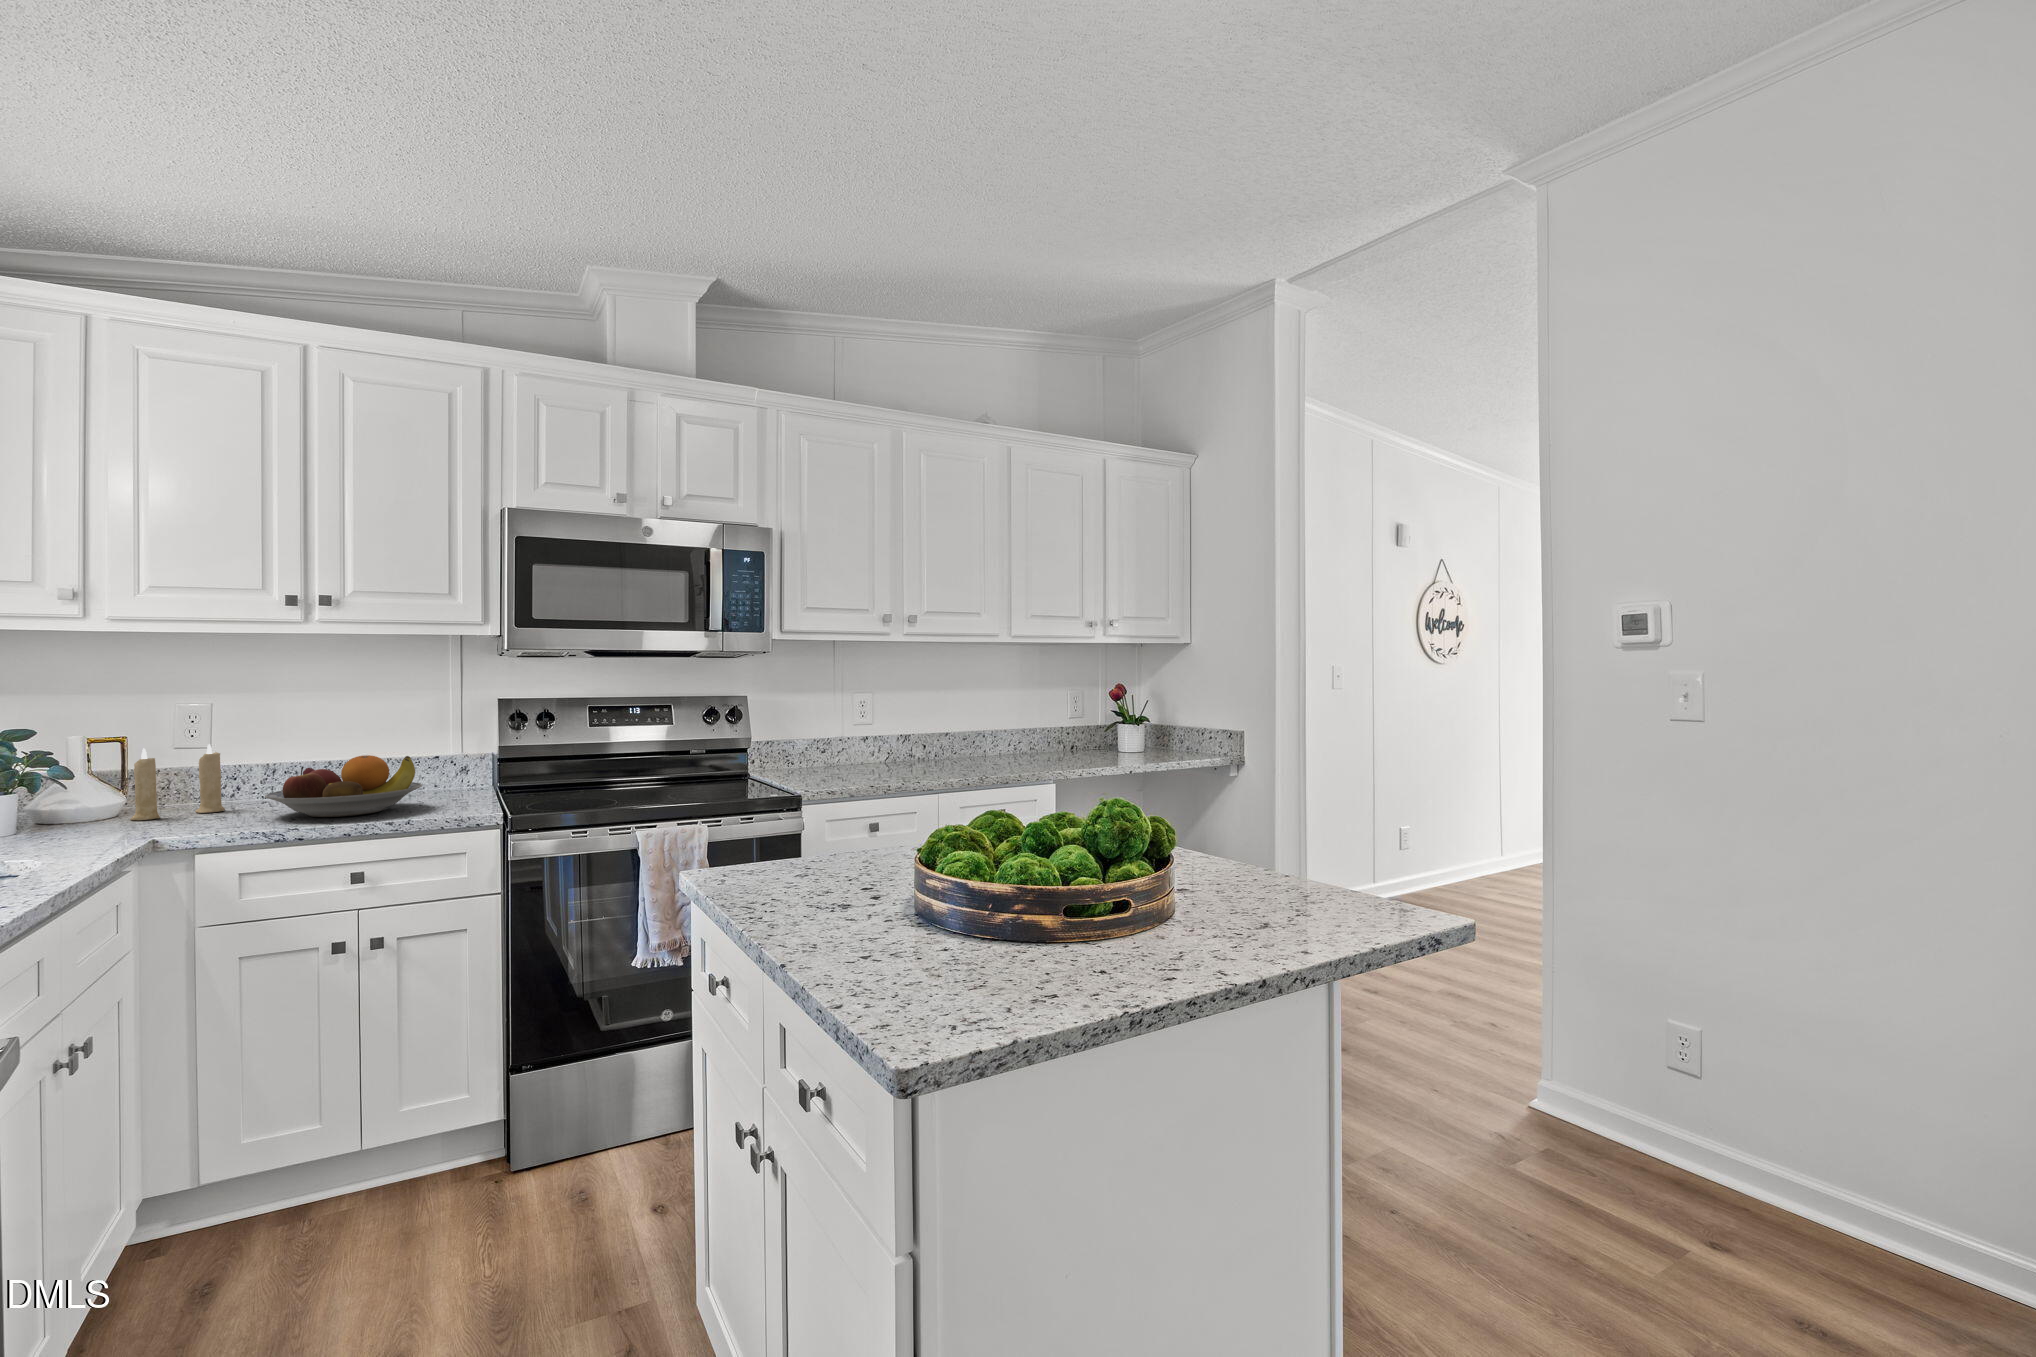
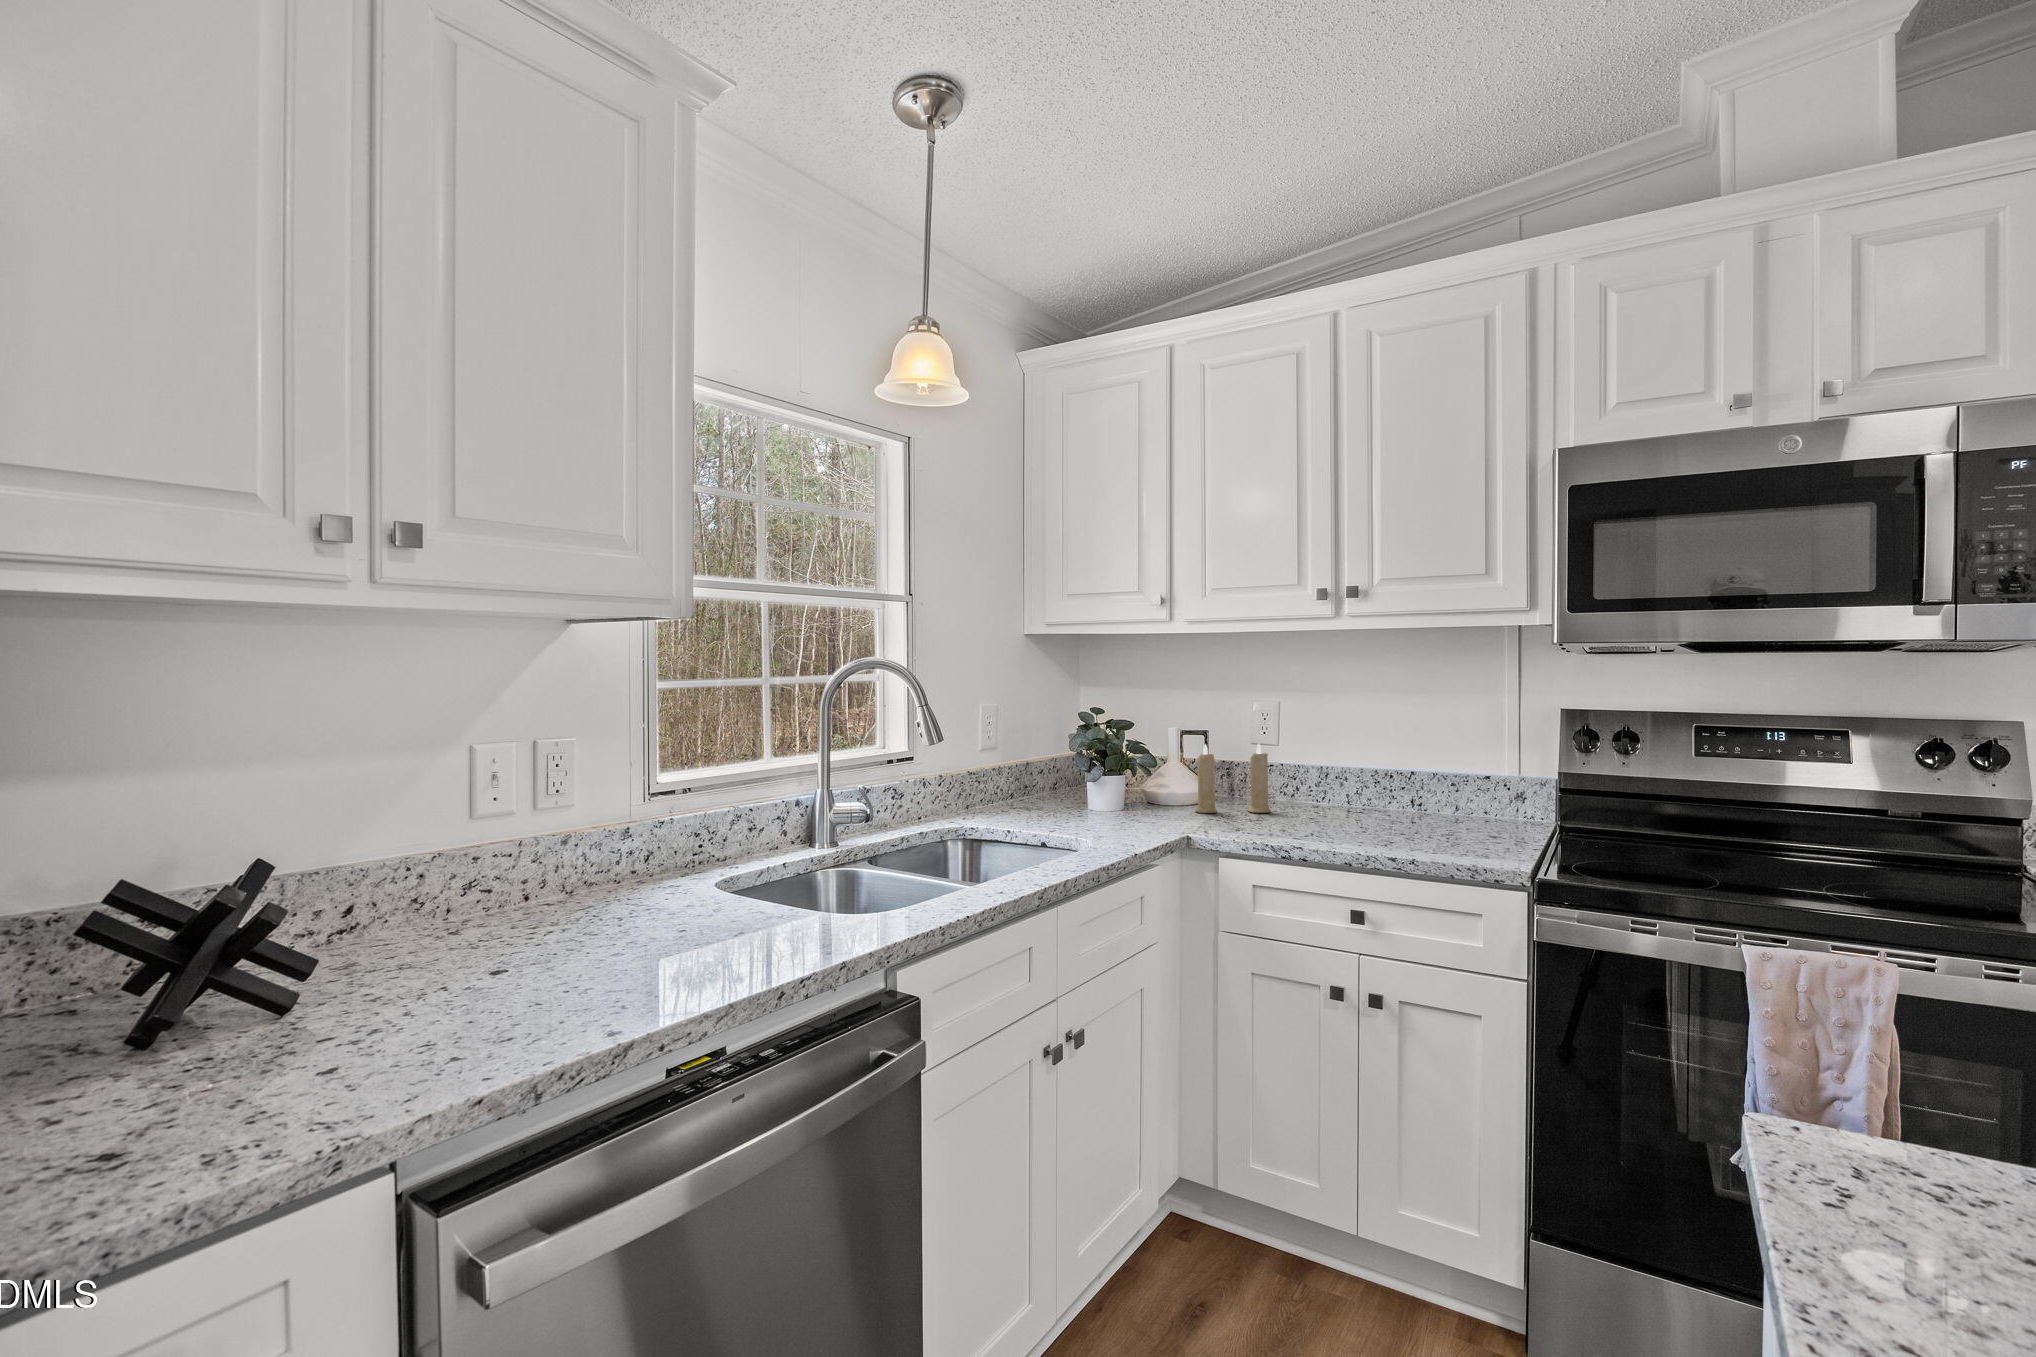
fruit bowl: present [265,755,422,817] -> none [1288,770,1449,840]

